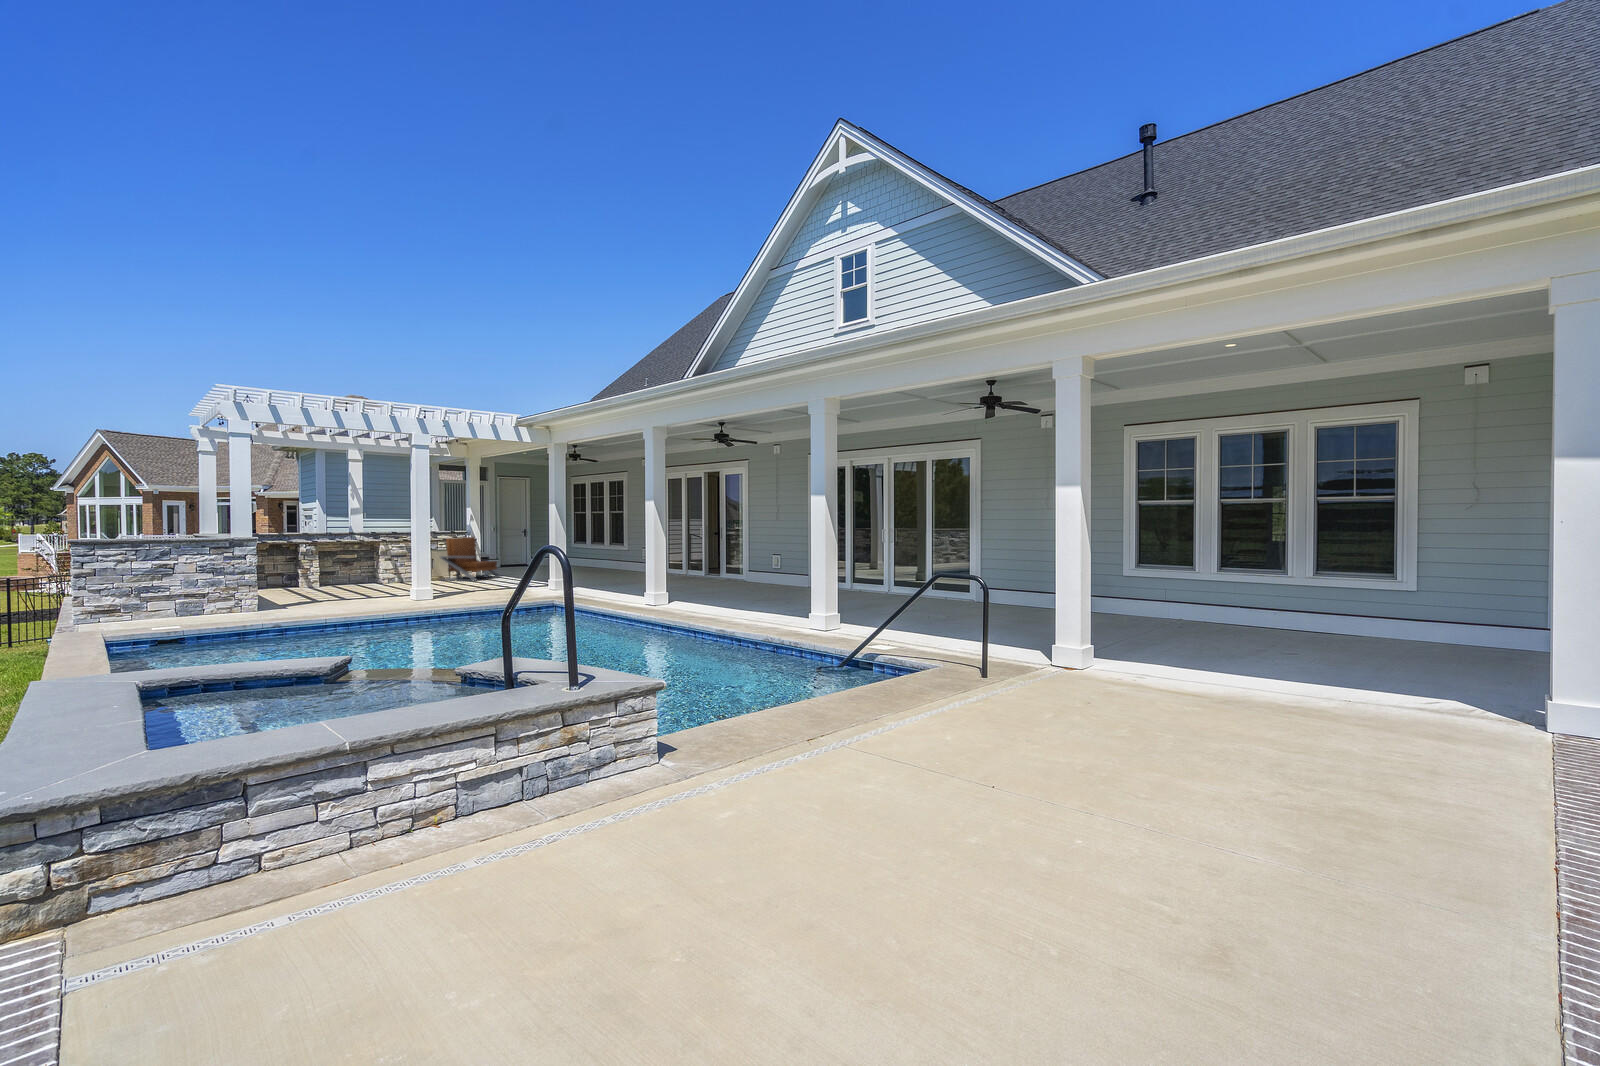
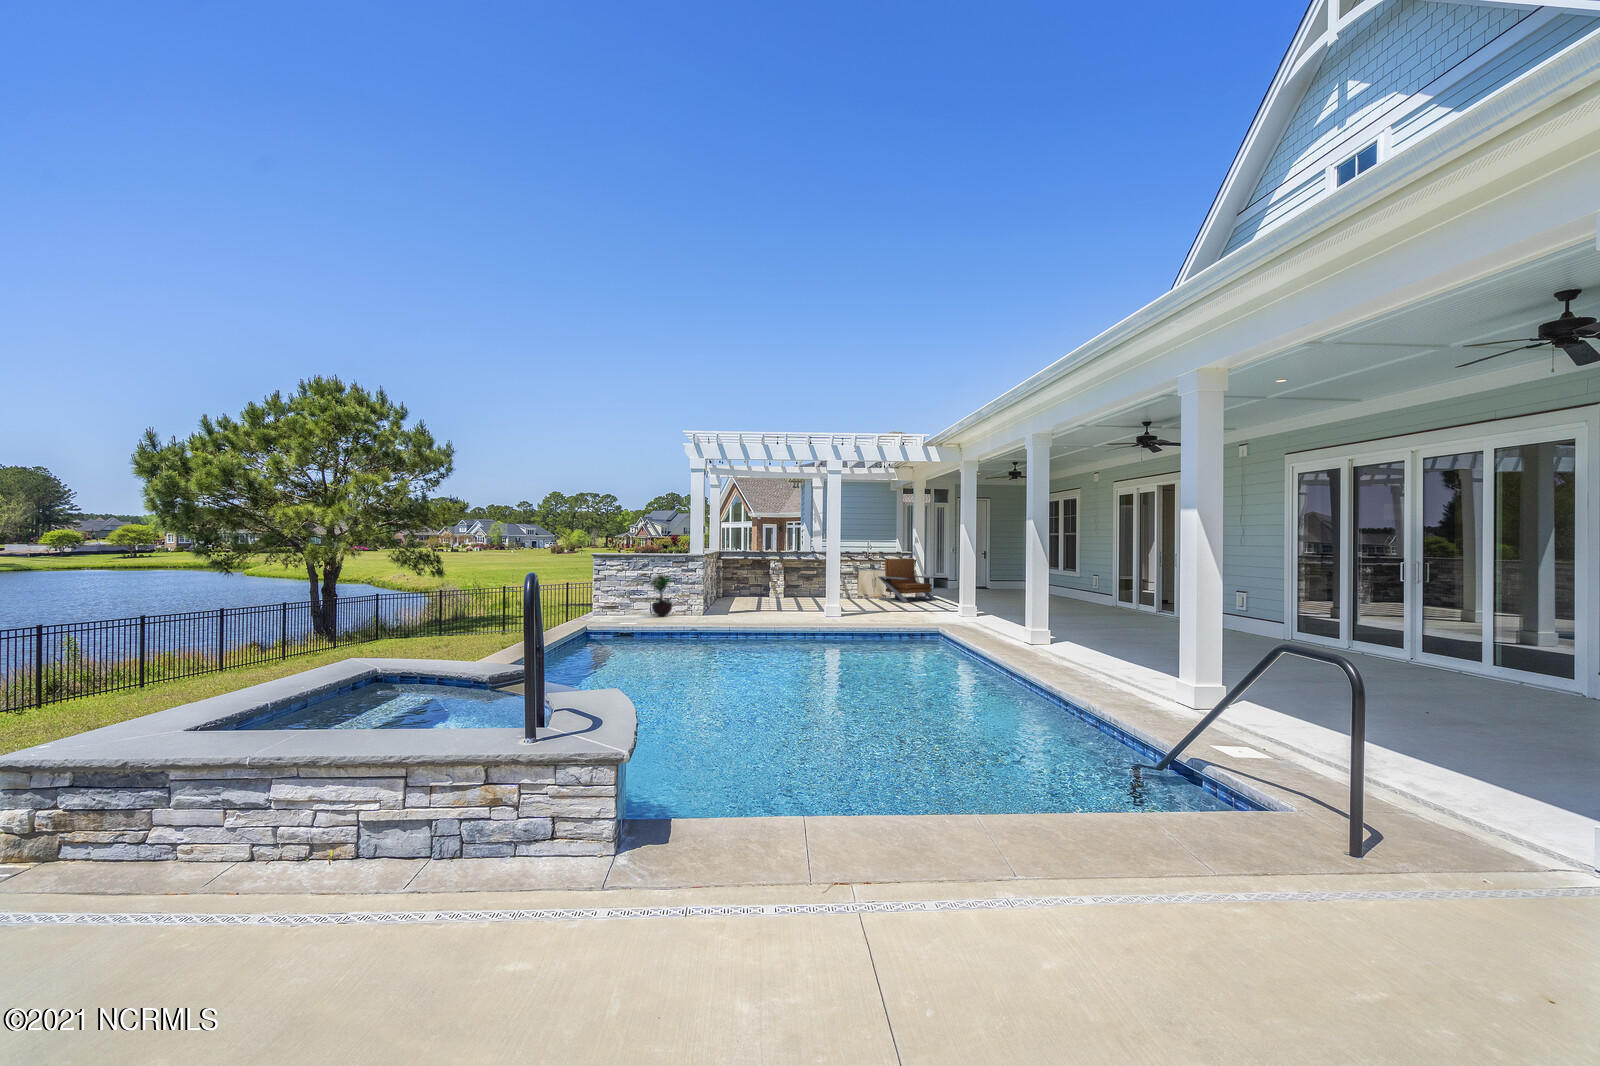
potted tree: none [175,558,218,616] -> present [650,575,672,616]

